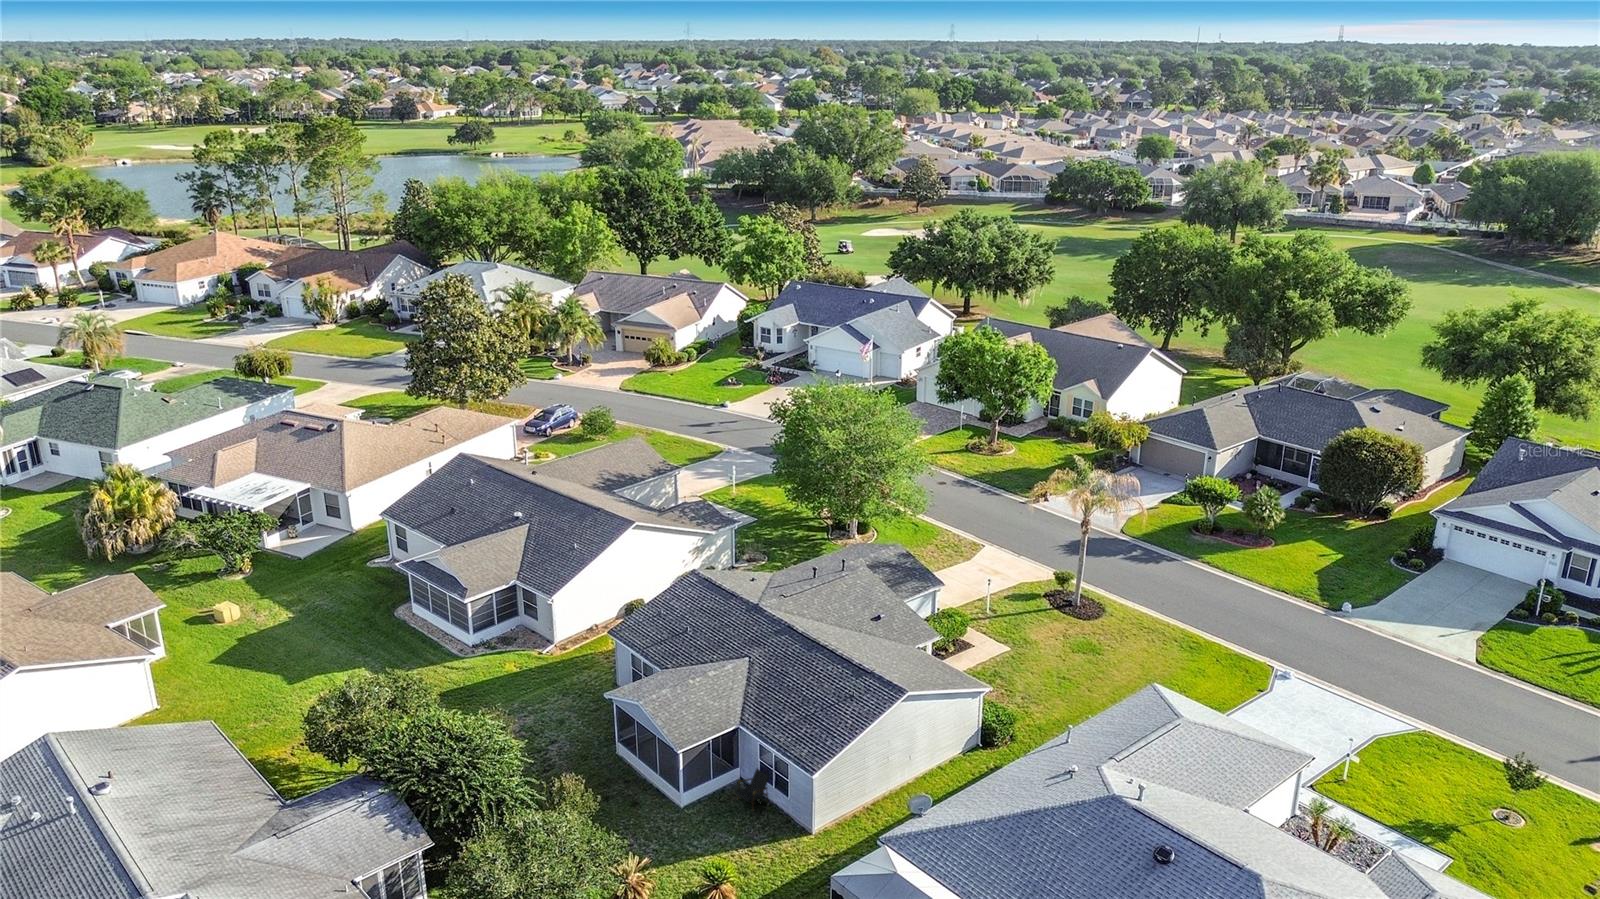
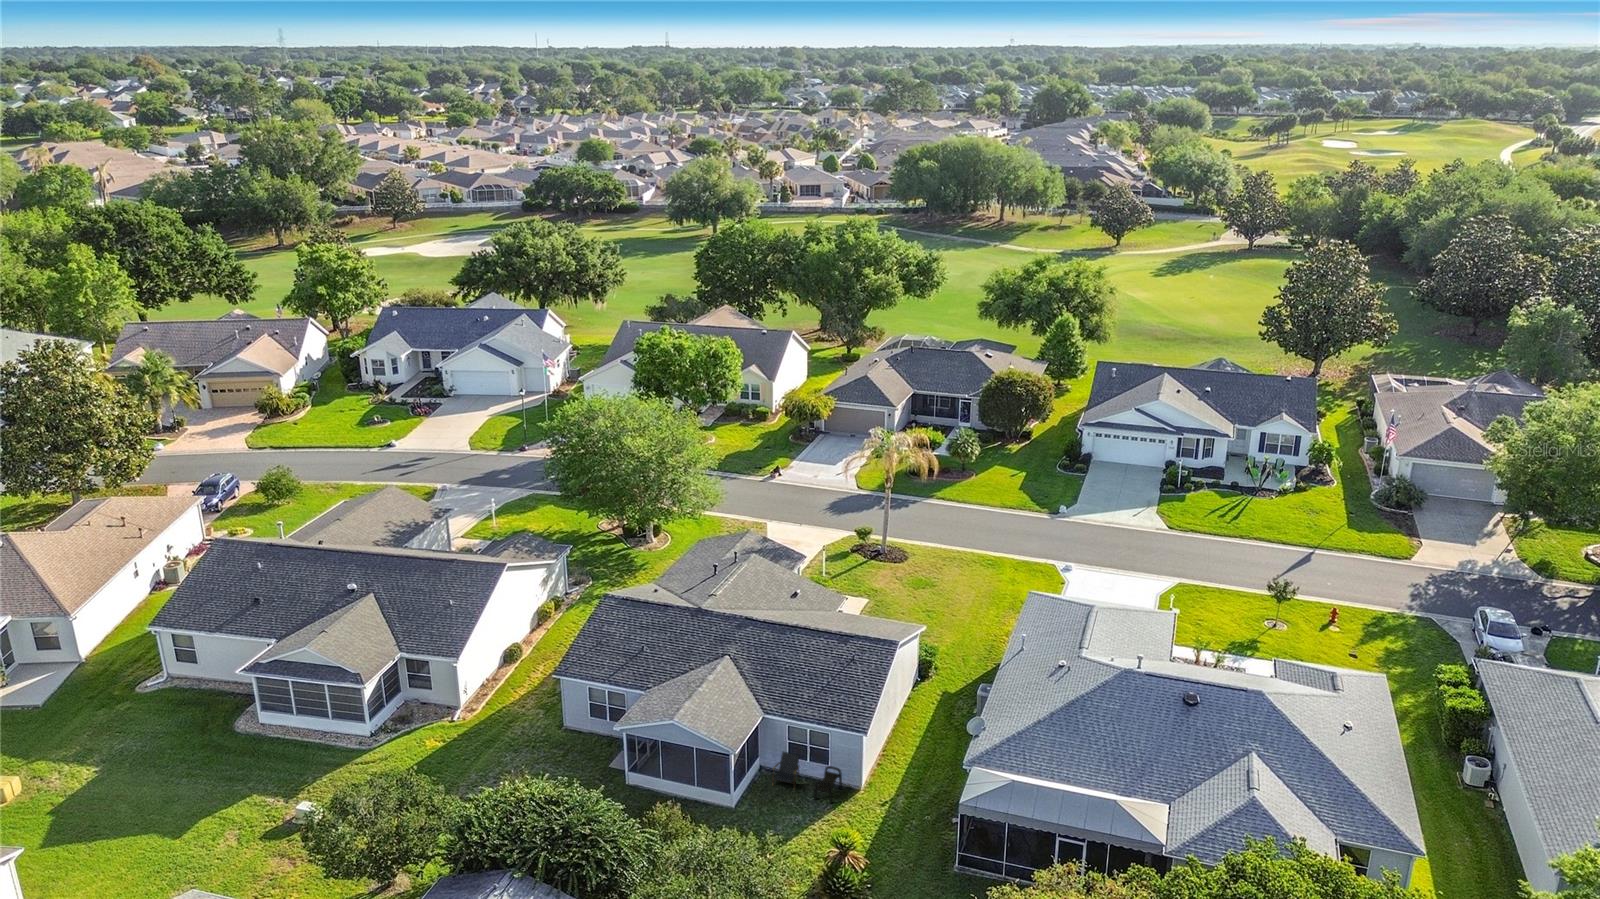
bench: none [761,798,799,837] -> present [814,766,842,803]

